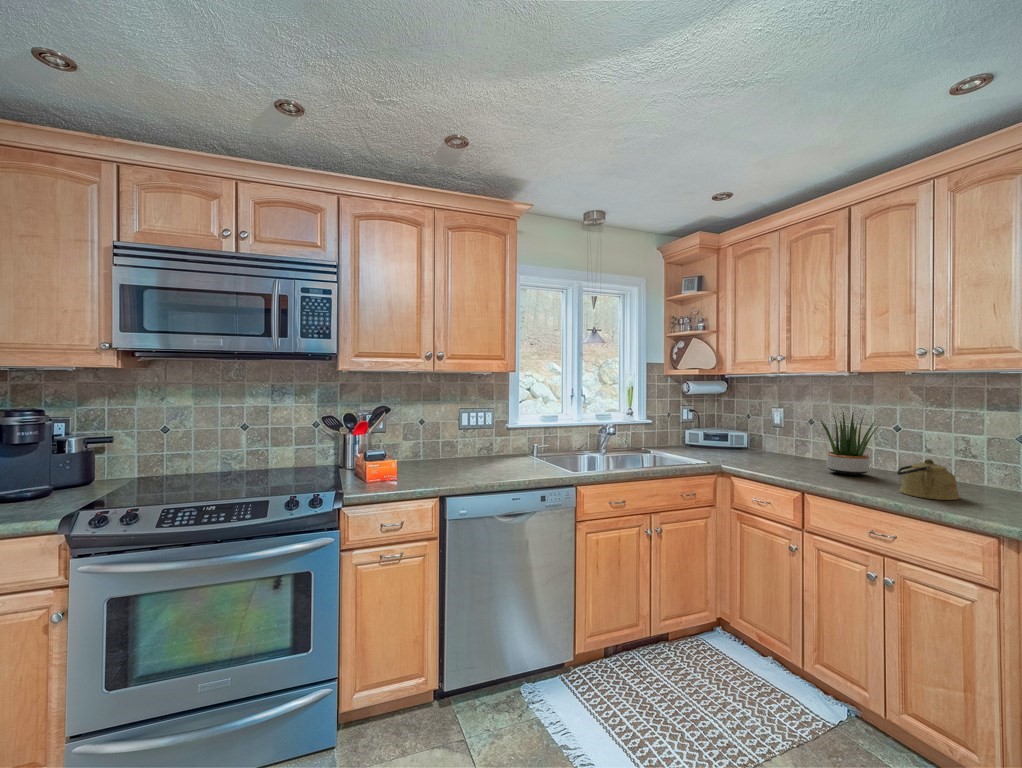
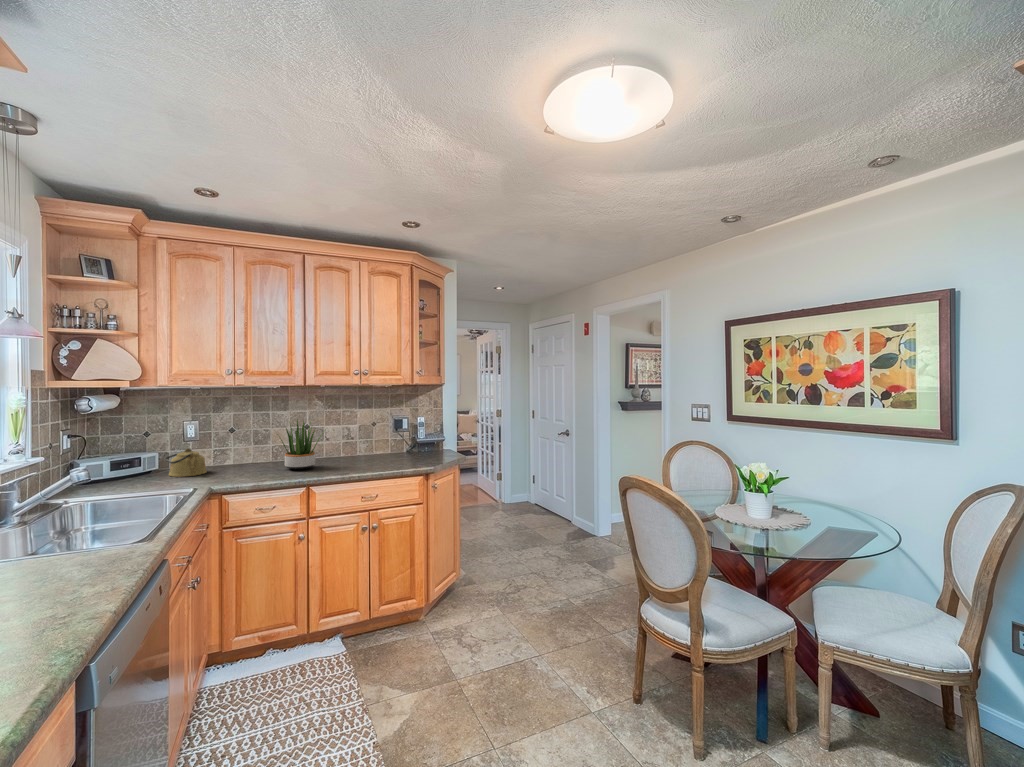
kettle: present [897,459,959,500] -> present [165,449,207,477]

